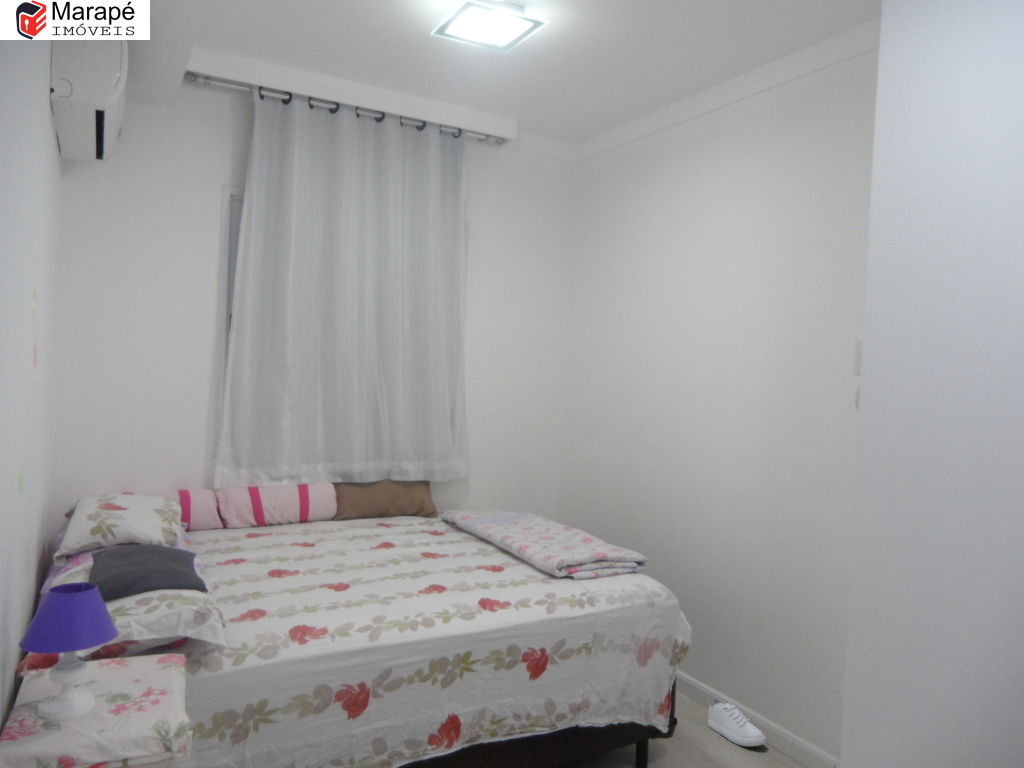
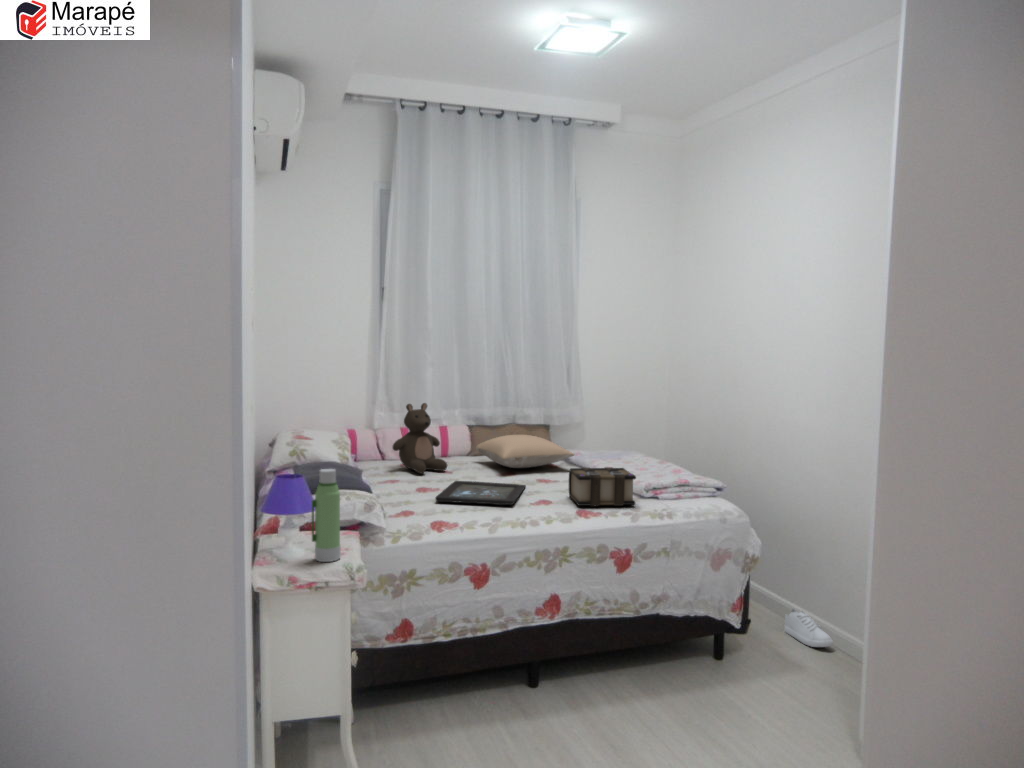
stuffed bear: none [237,458,309,549] -> present [393,403,447,473]
pillow: none [344,496,466,538] -> present [476,435,574,468]
book: none [465,541,550,594] -> present [569,467,636,506]
tray: none [295,559,410,596] -> present [436,481,526,505]
water bottle: none [110,576,158,720] -> present [312,469,341,562]

